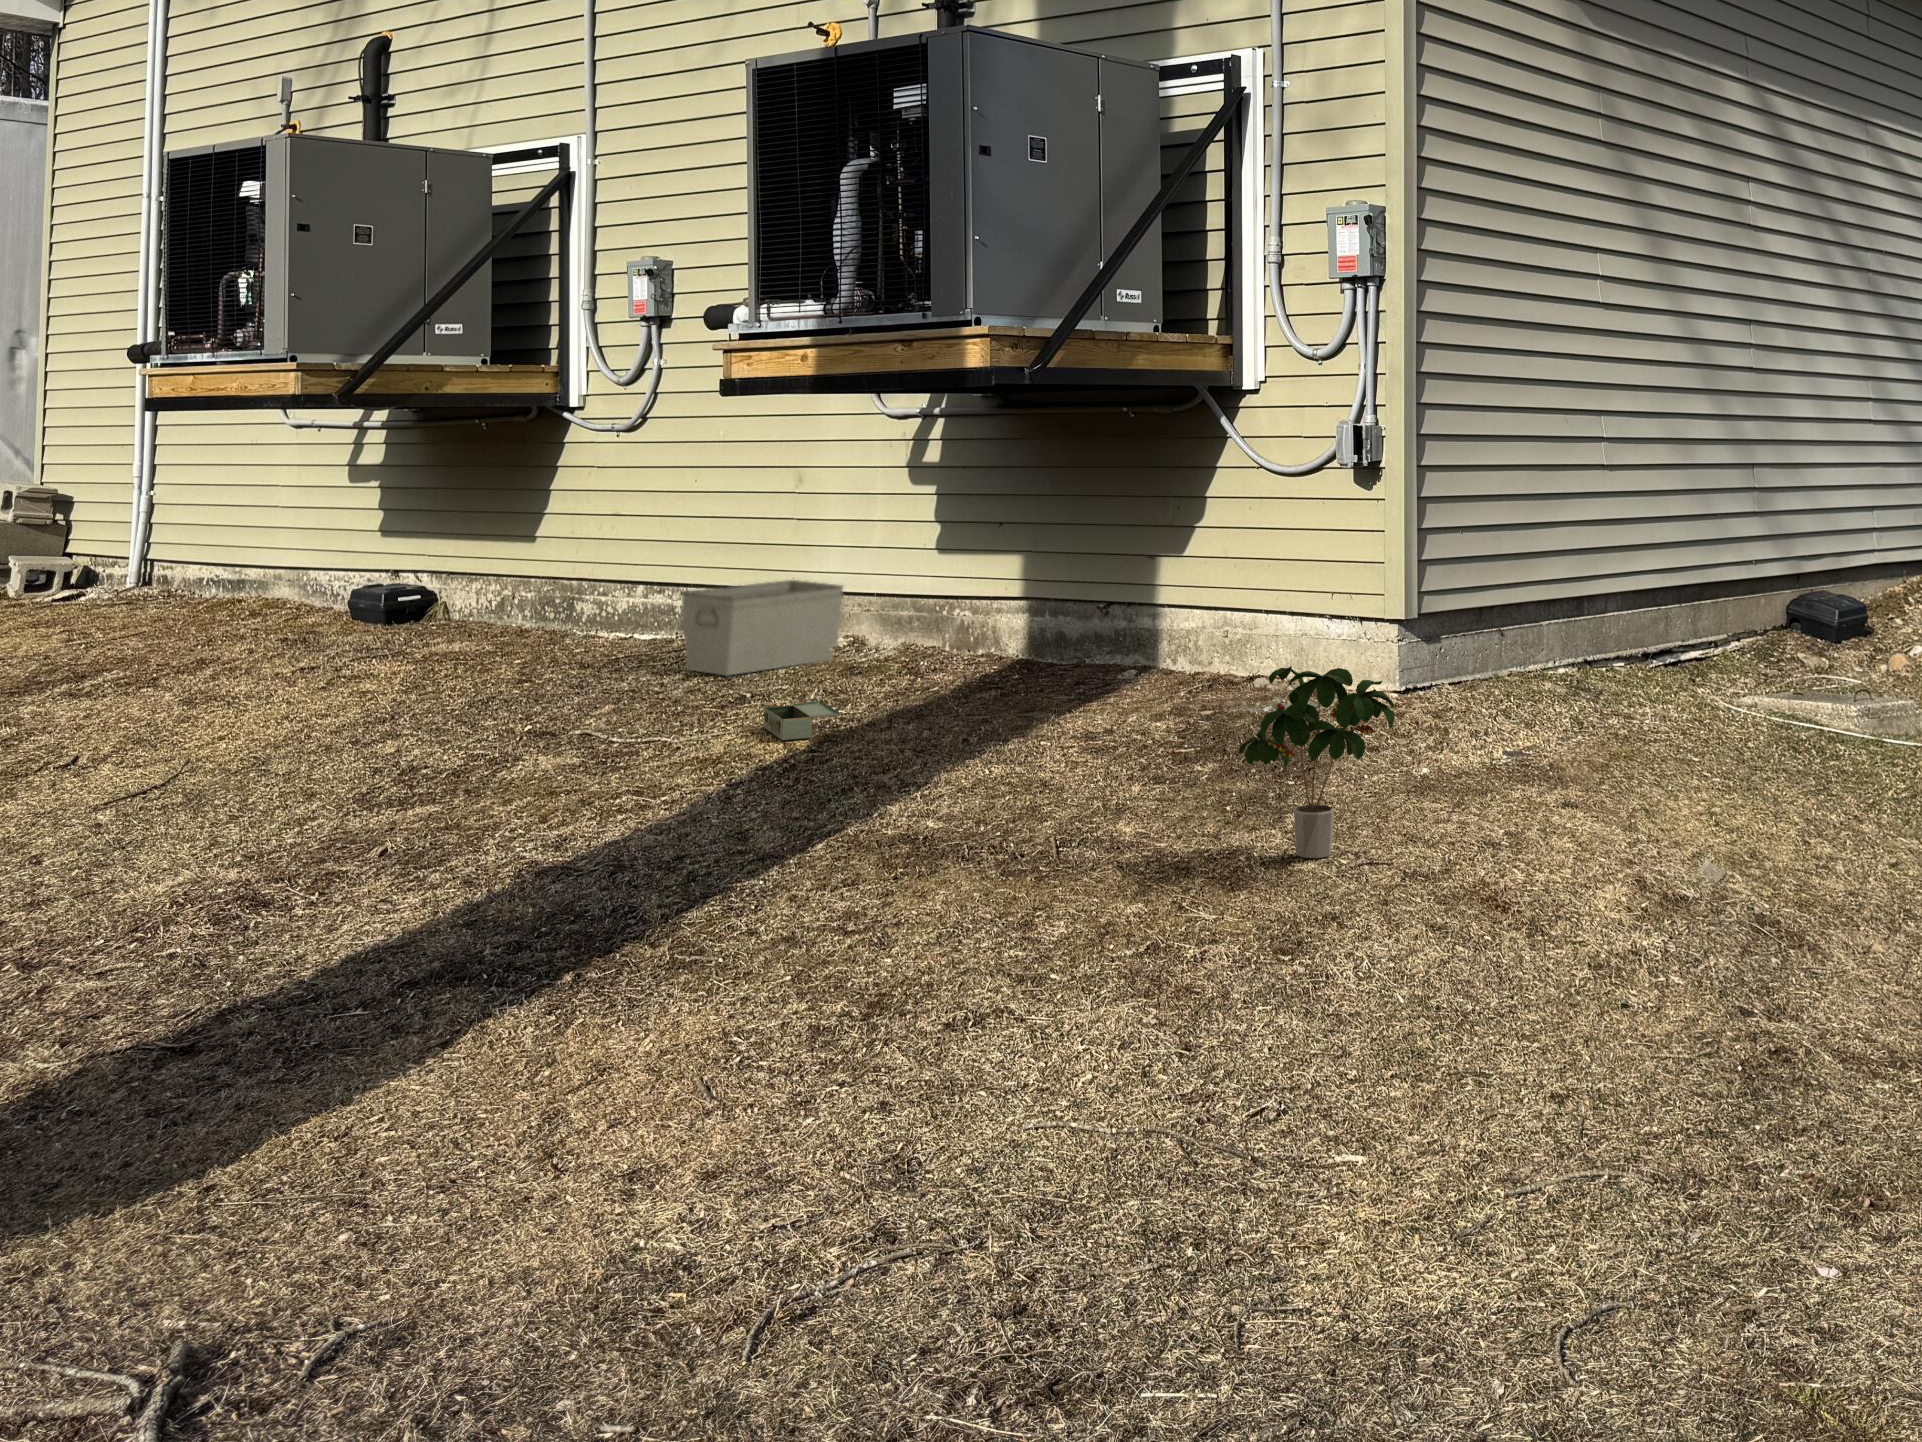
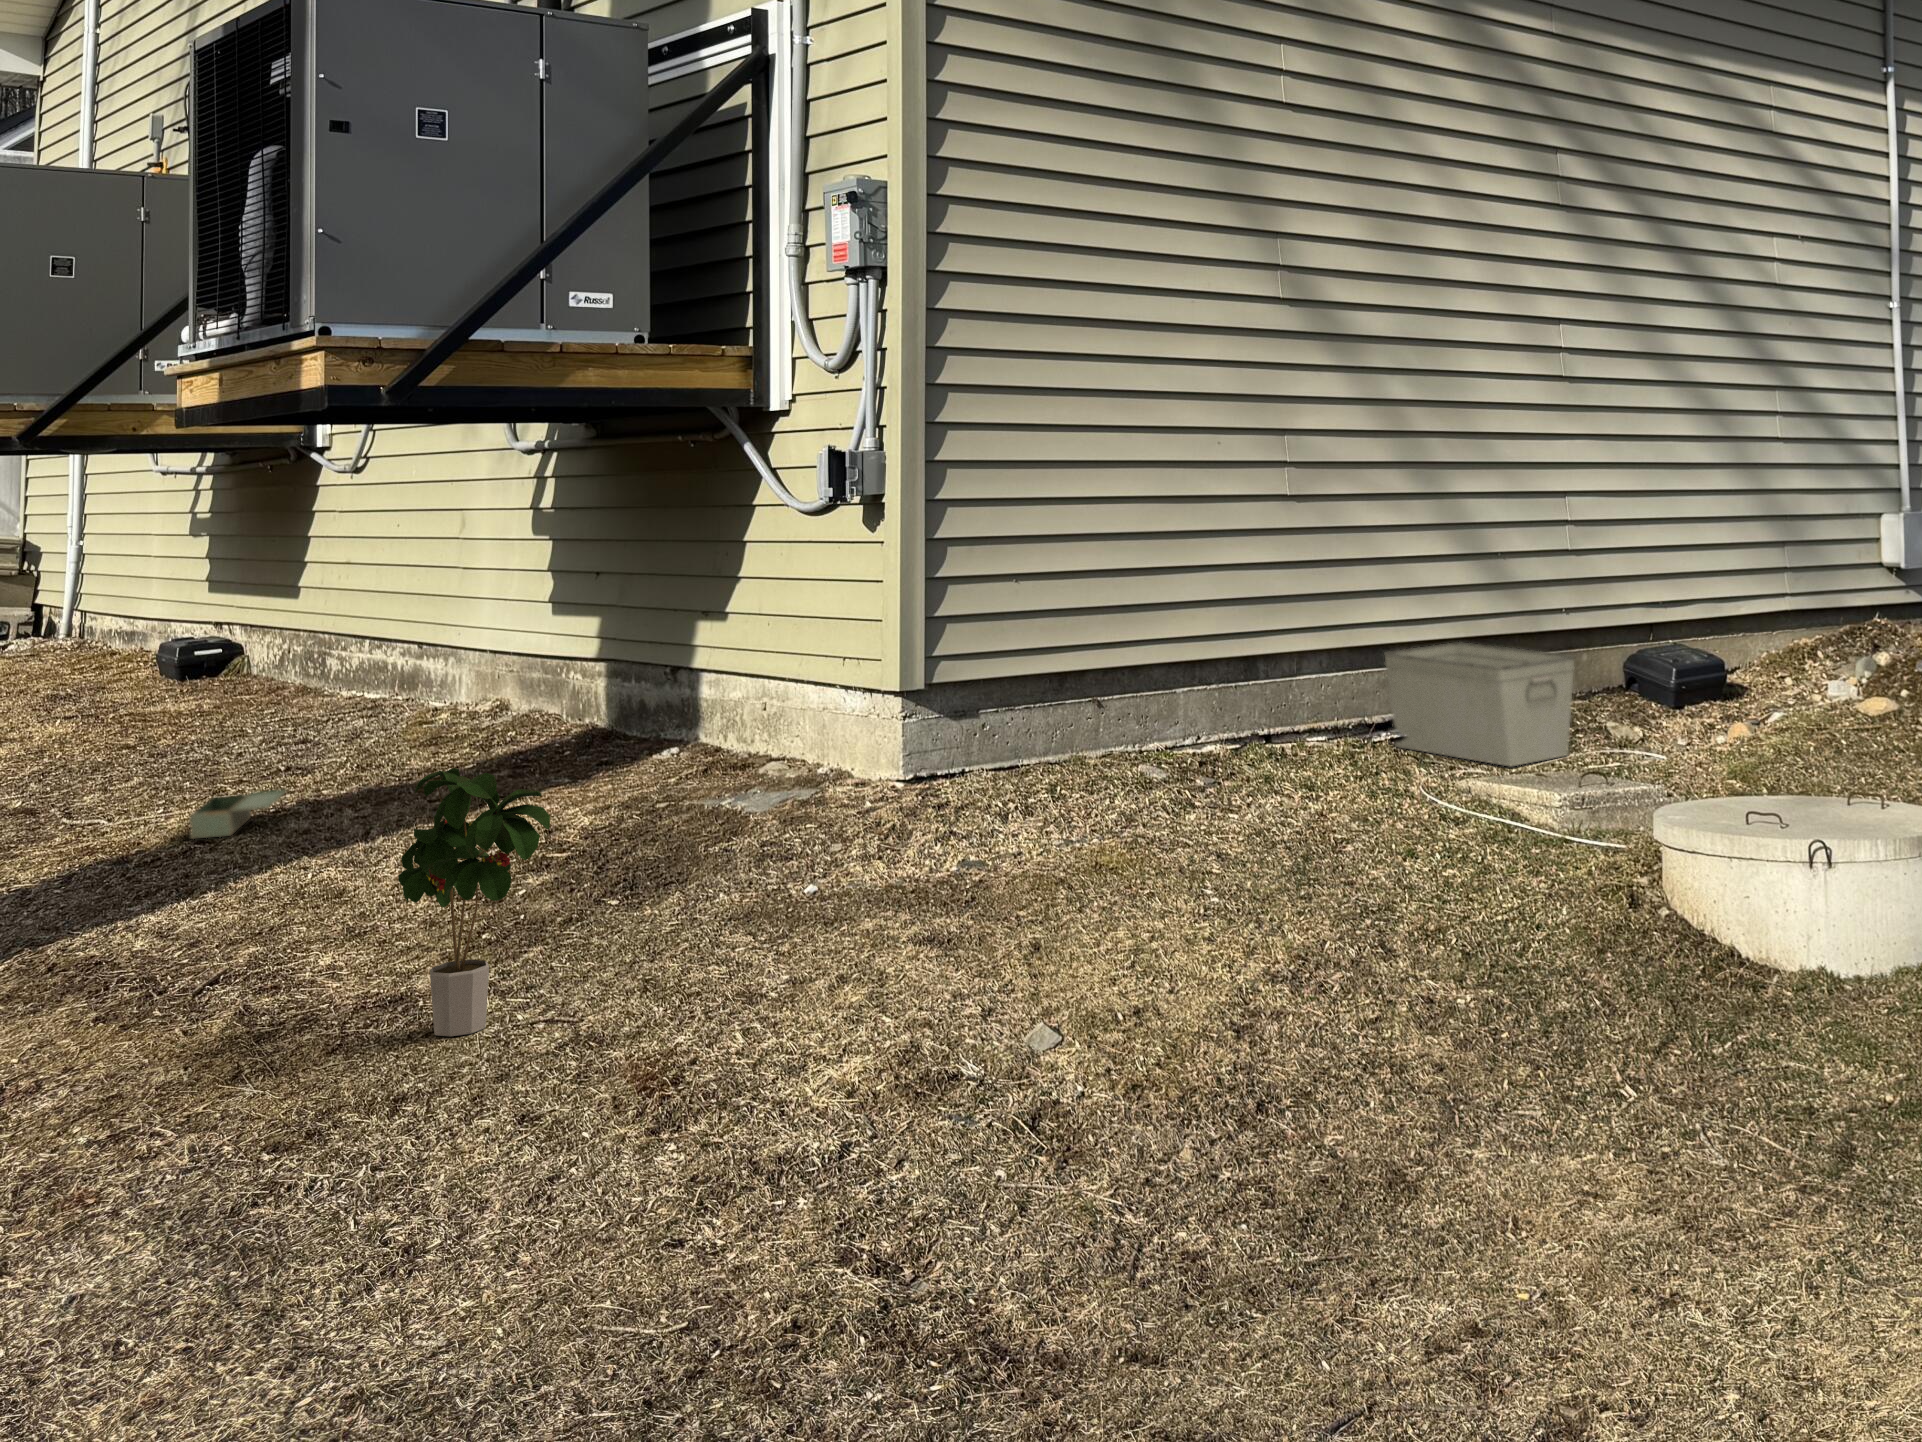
storage bin: present [682,580,843,675] -> present [1385,642,1575,766]

